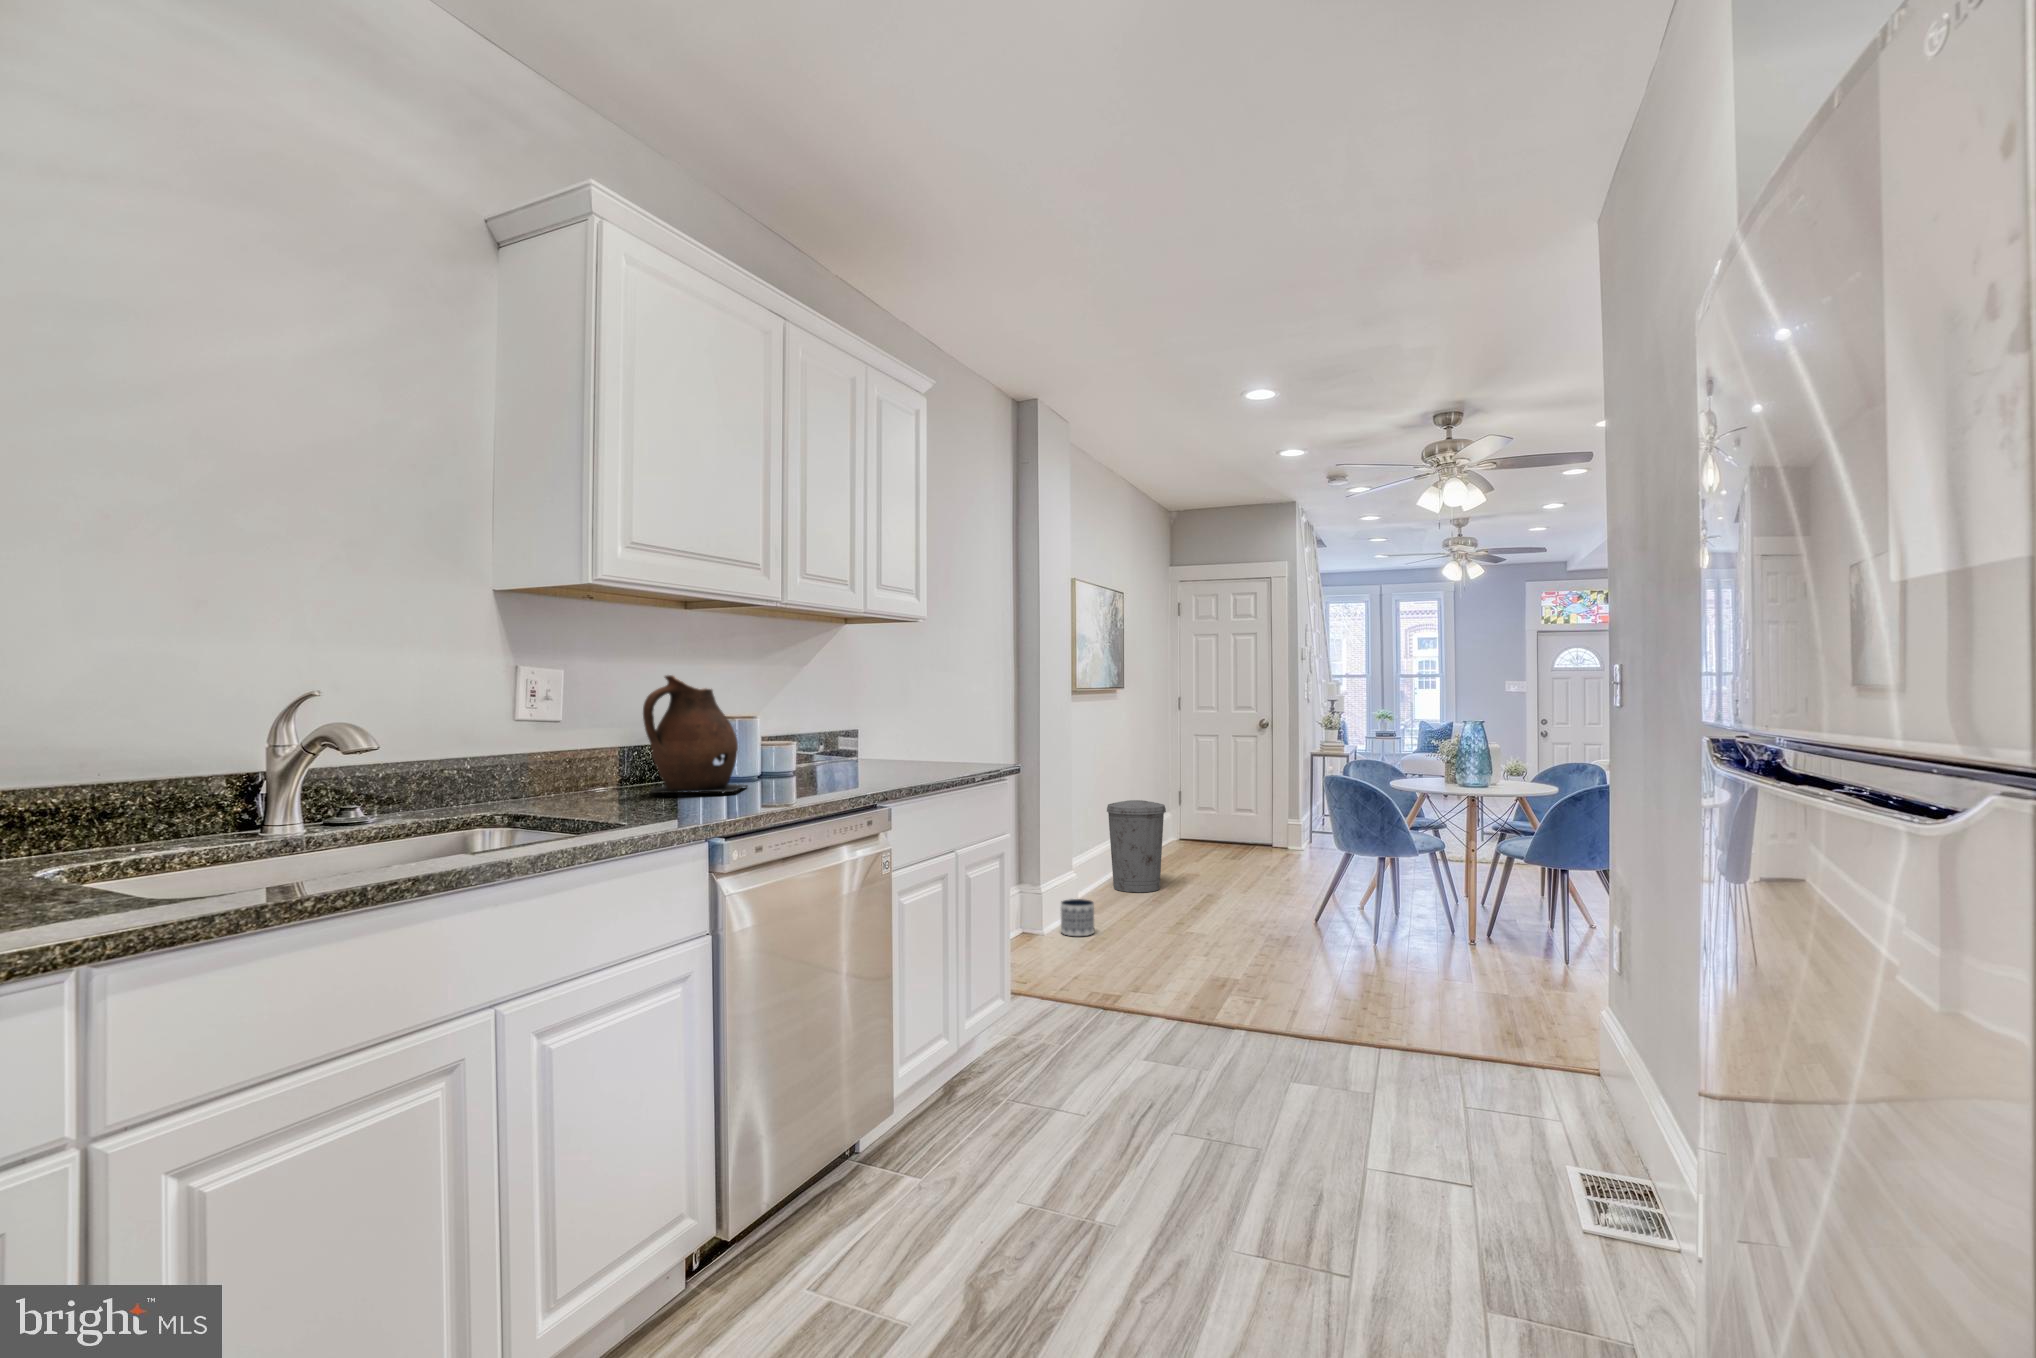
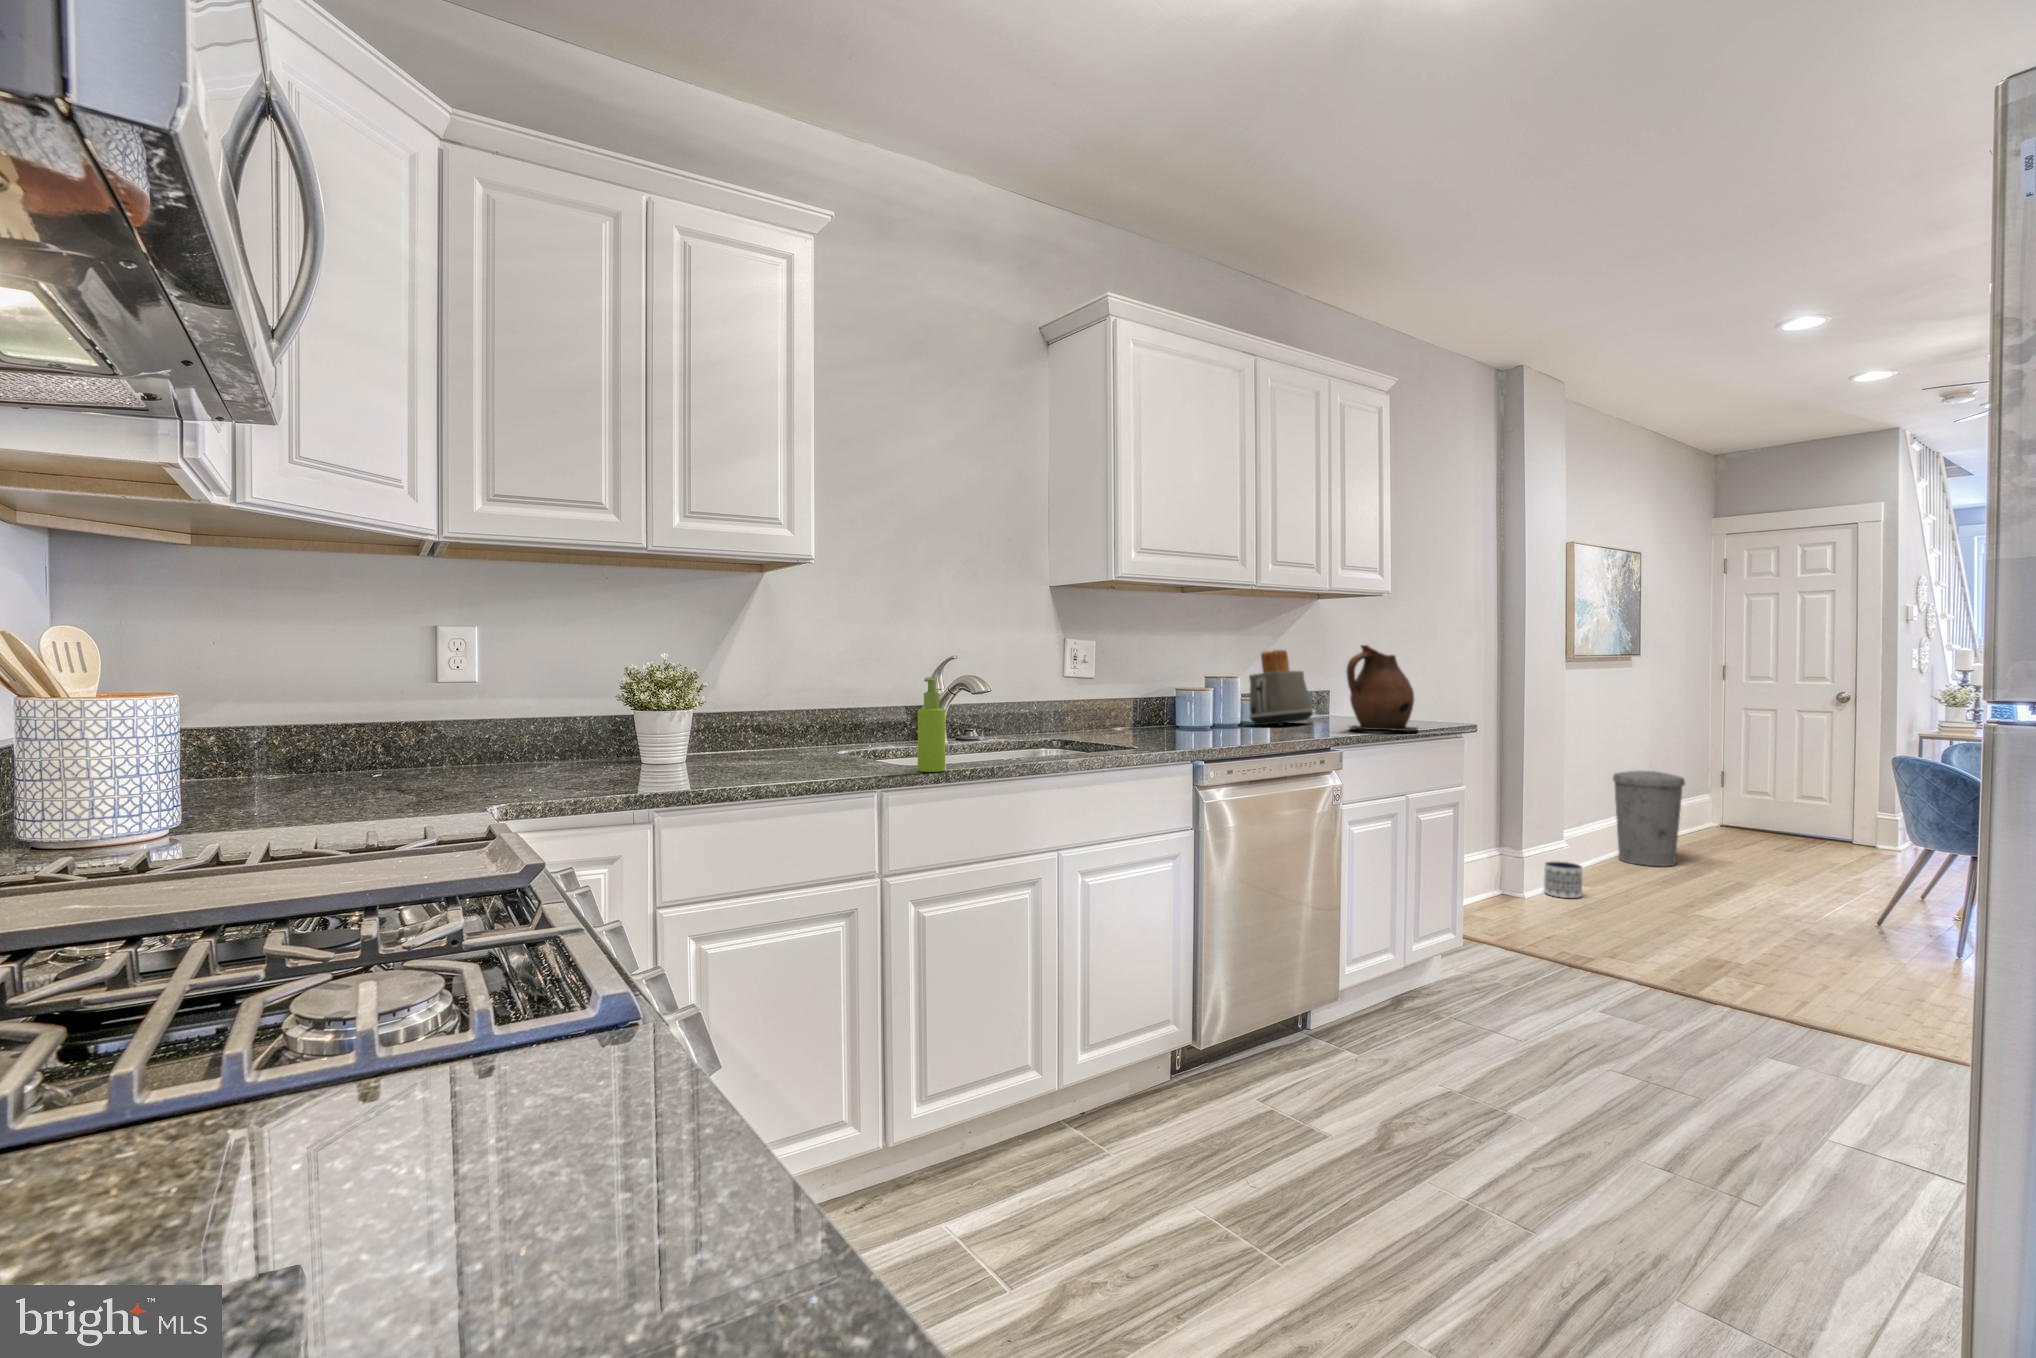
ceramic pitcher: present [643,675,748,793] -> present [1347,645,1418,732]
toaster: none [769,682,845,776] -> present [1249,650,1313,726]
soap dispenser: none [223,724,286,897] -> present [918,677,945,772]

